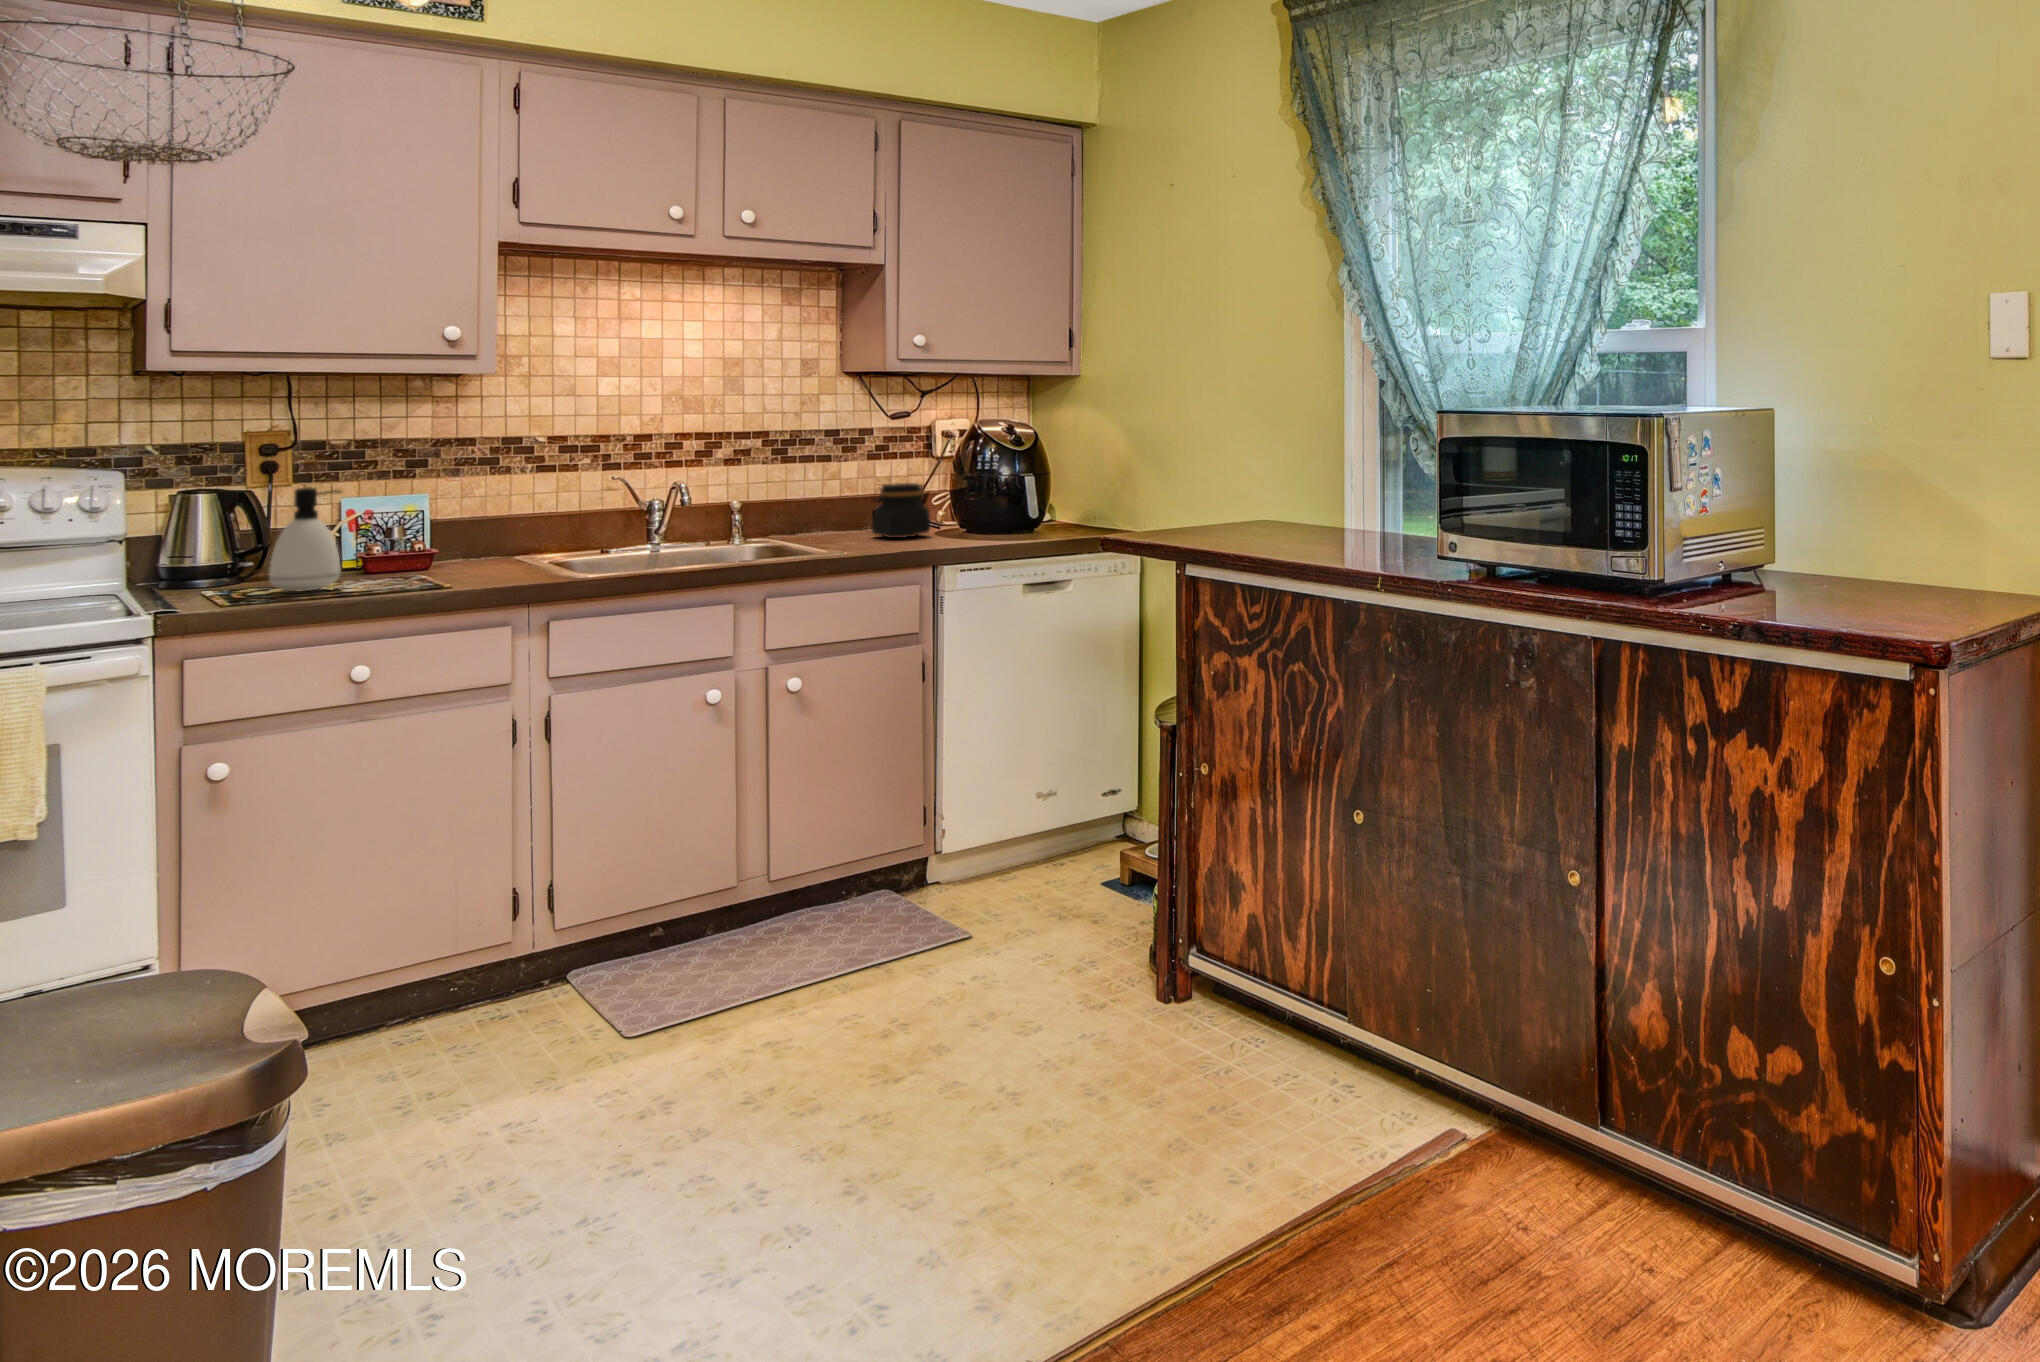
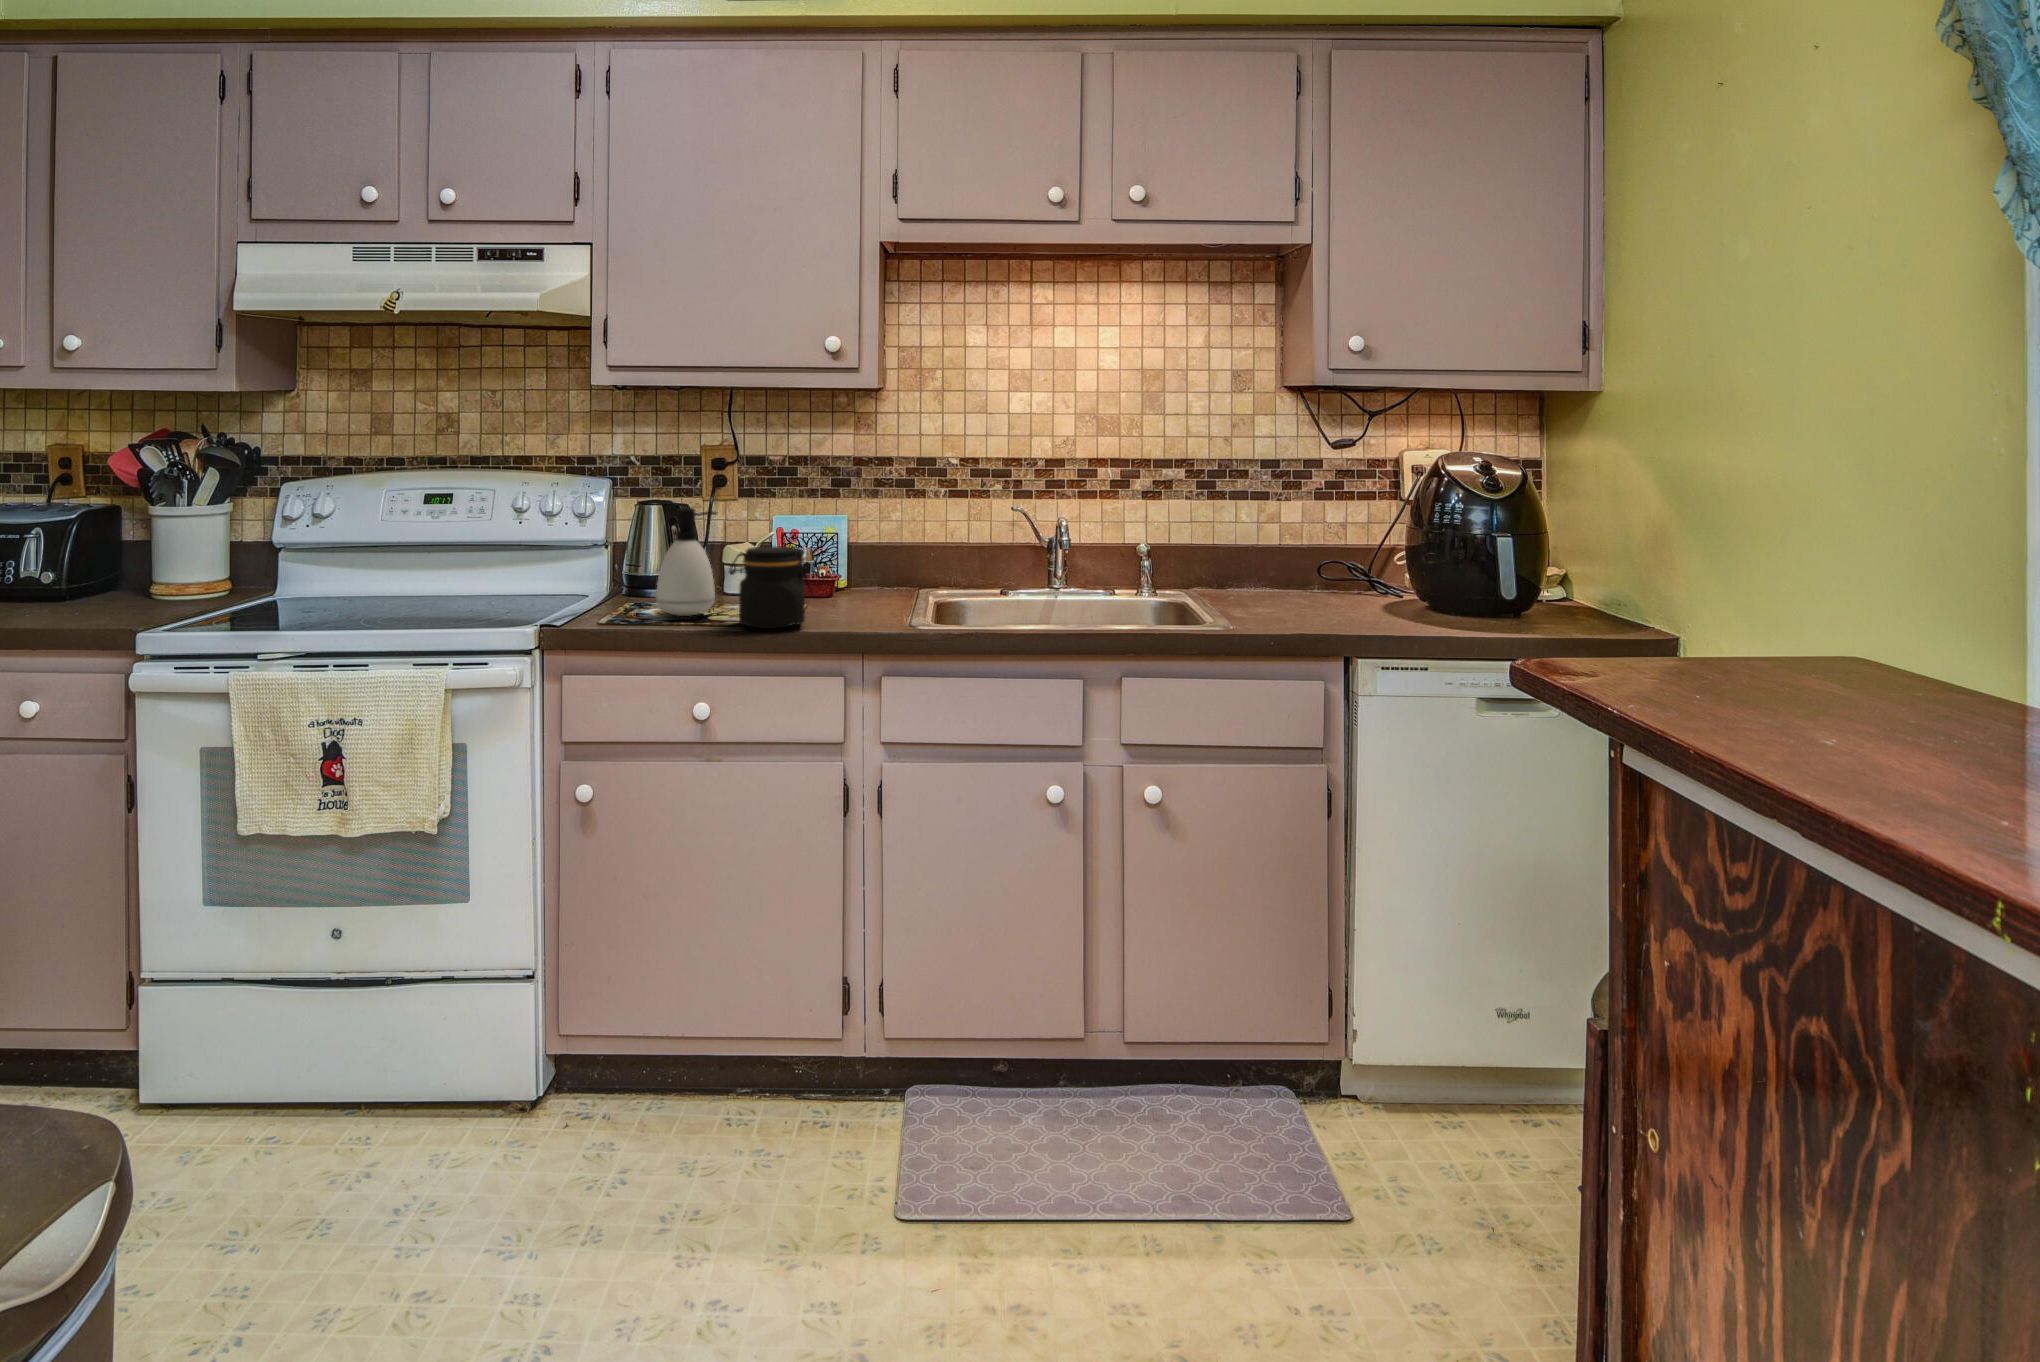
jar: present [872,483,930,538] -> present [729,546,813,629]

